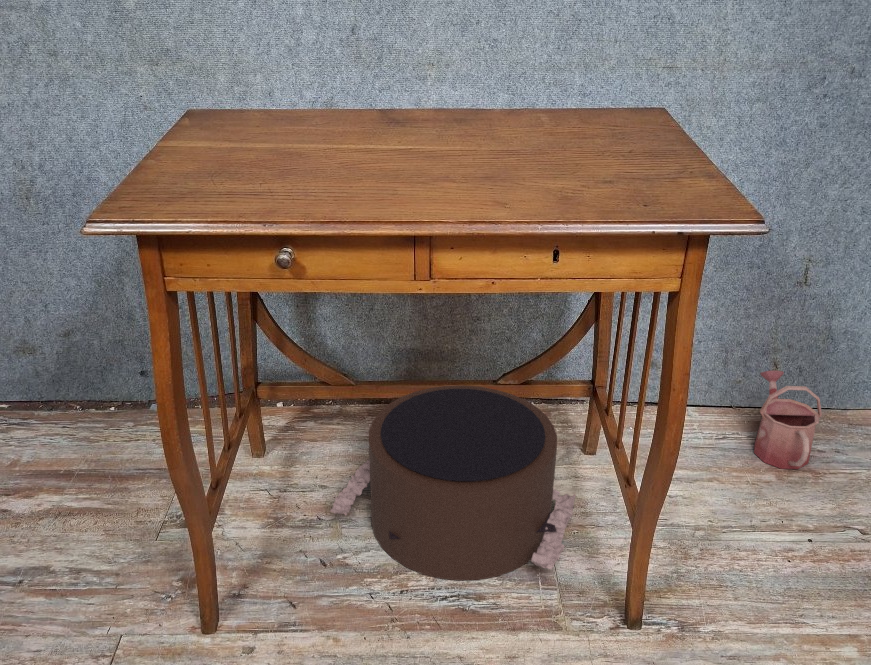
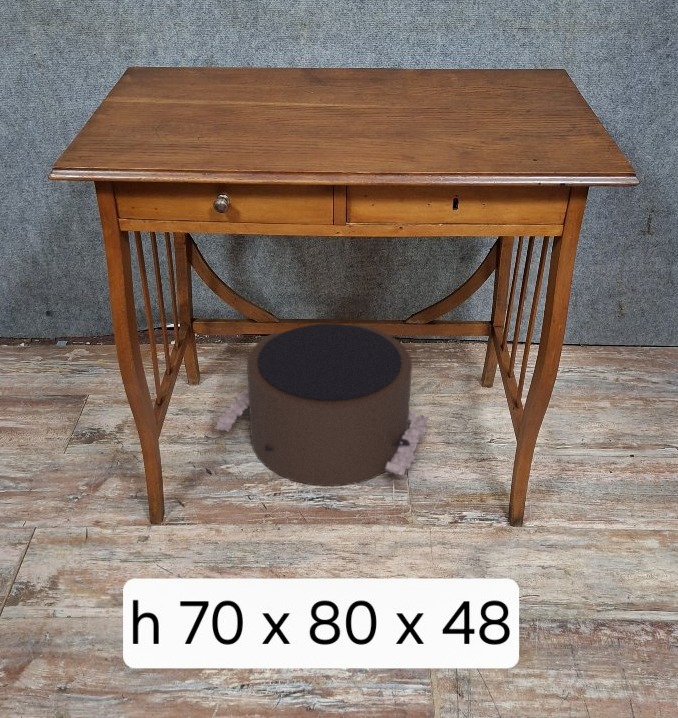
watering can: present [754,370,822,469] -> none [595,310,654,397]

